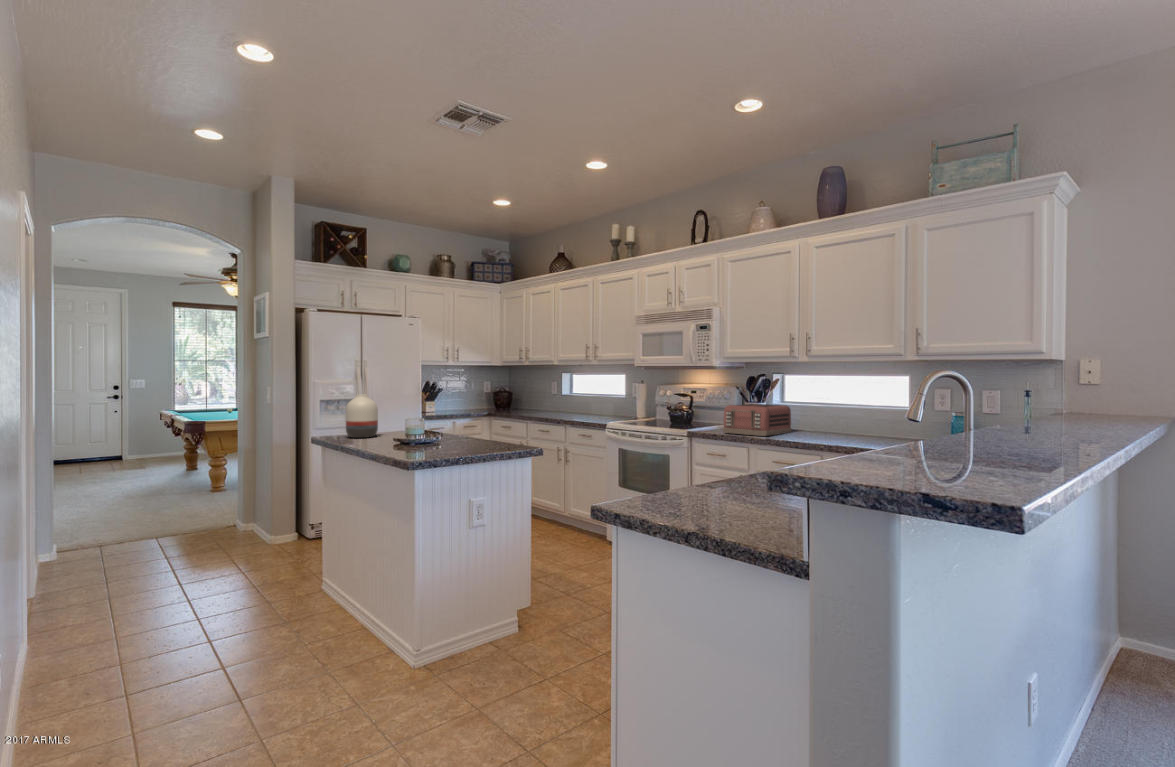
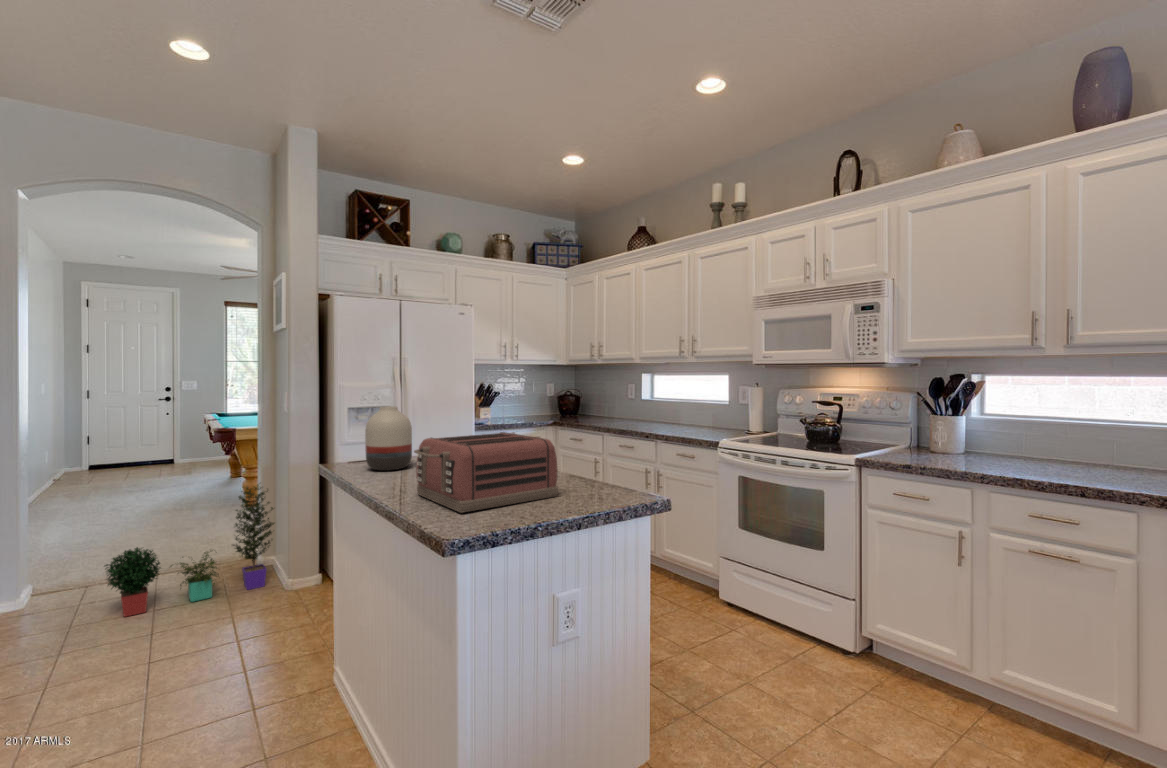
toaster: present [723,404,792,436] -> present [414,432,558,513]
potted plant: none [124,460,258,562] -> present [105,485,274,617]

